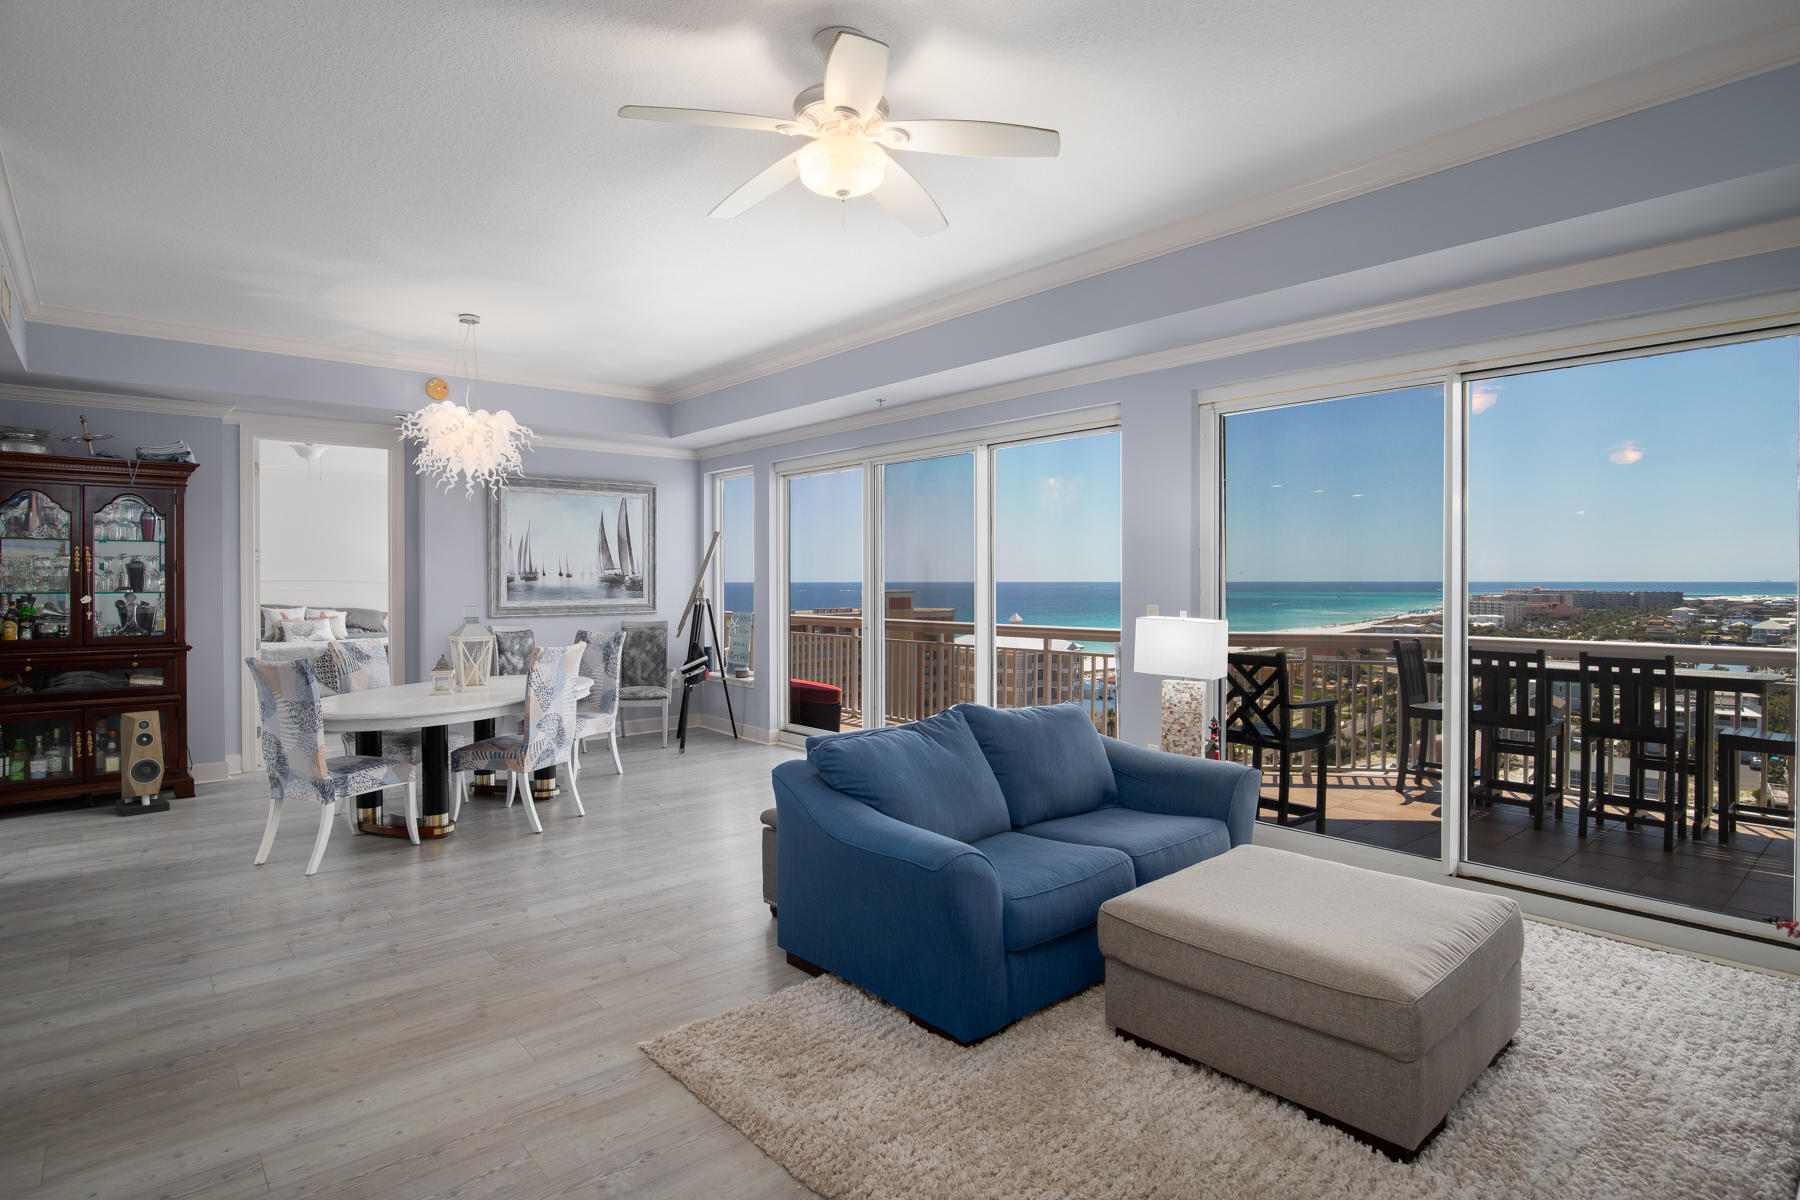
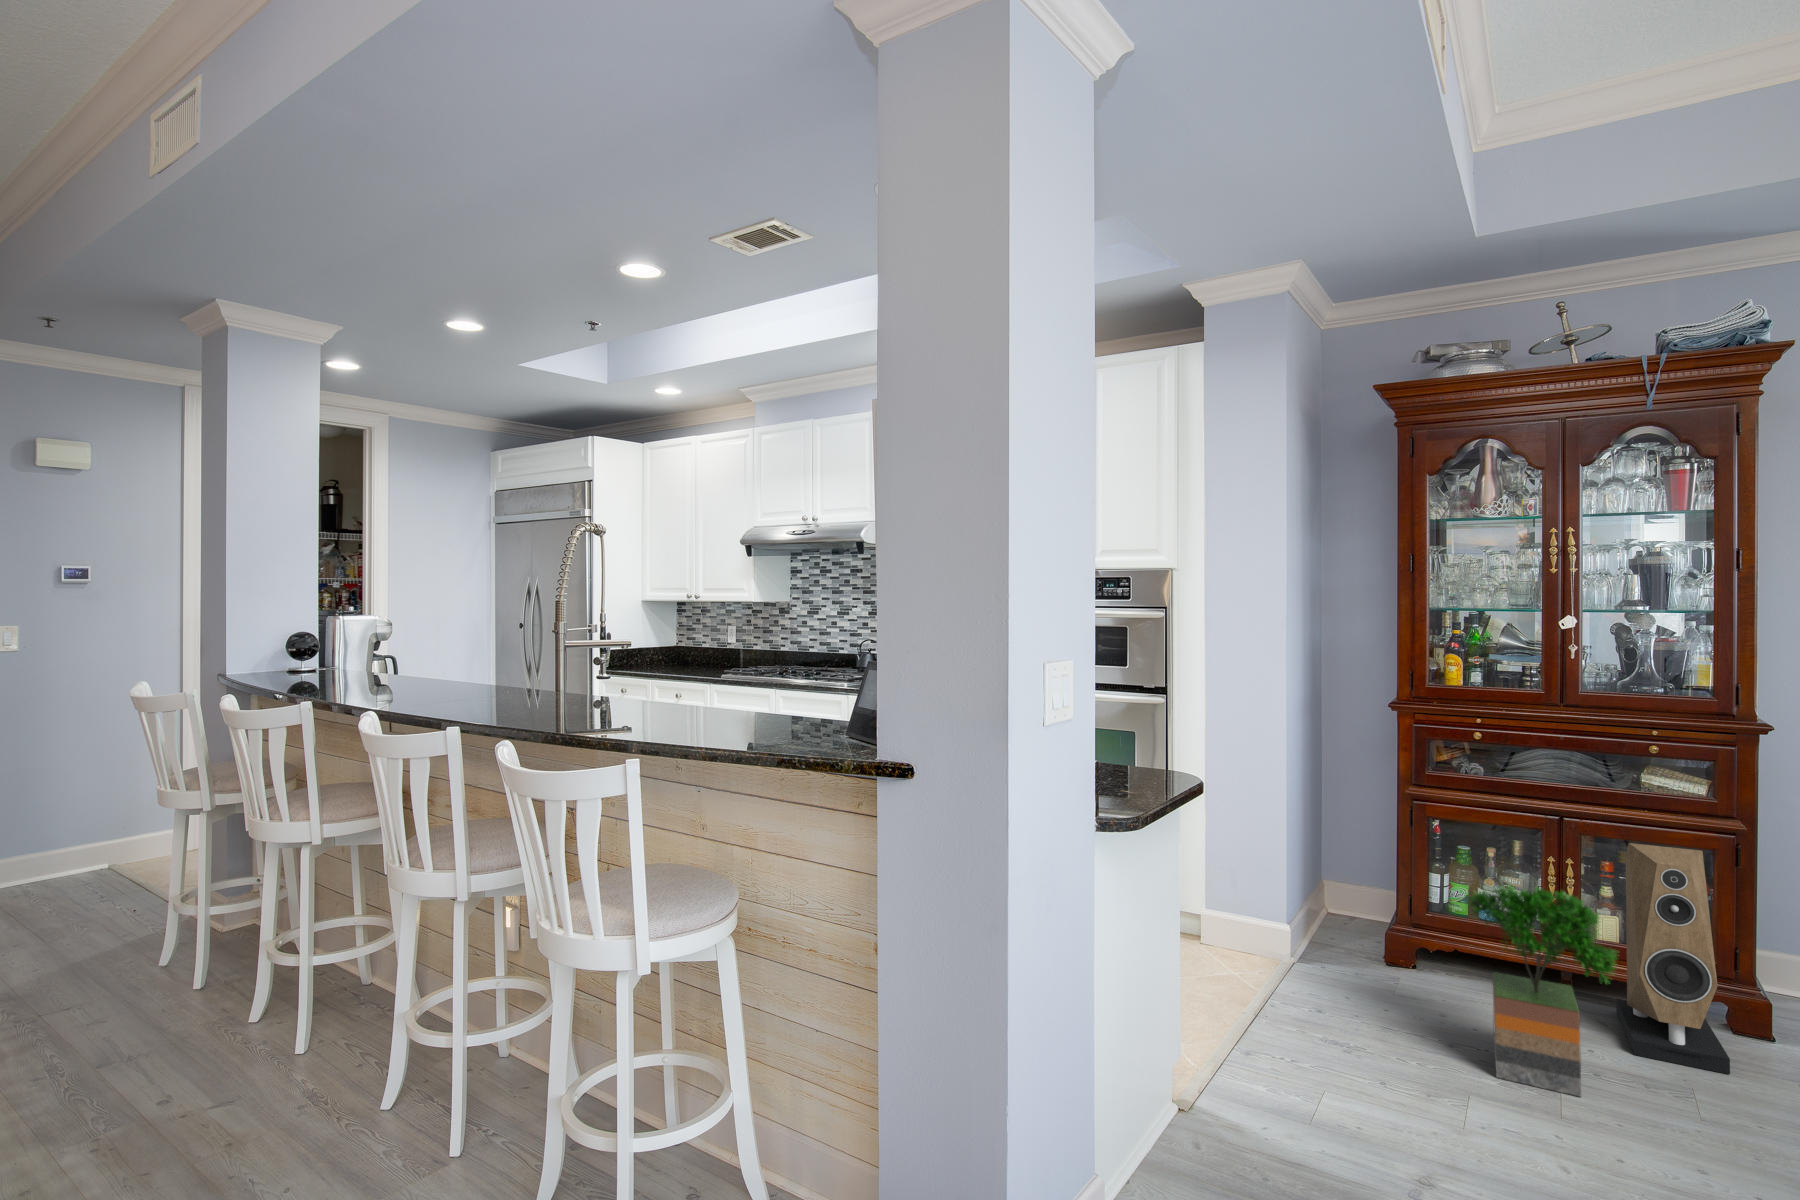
potted tree: none [27,737,116,840] -> present [1467,884,1619,1096]

